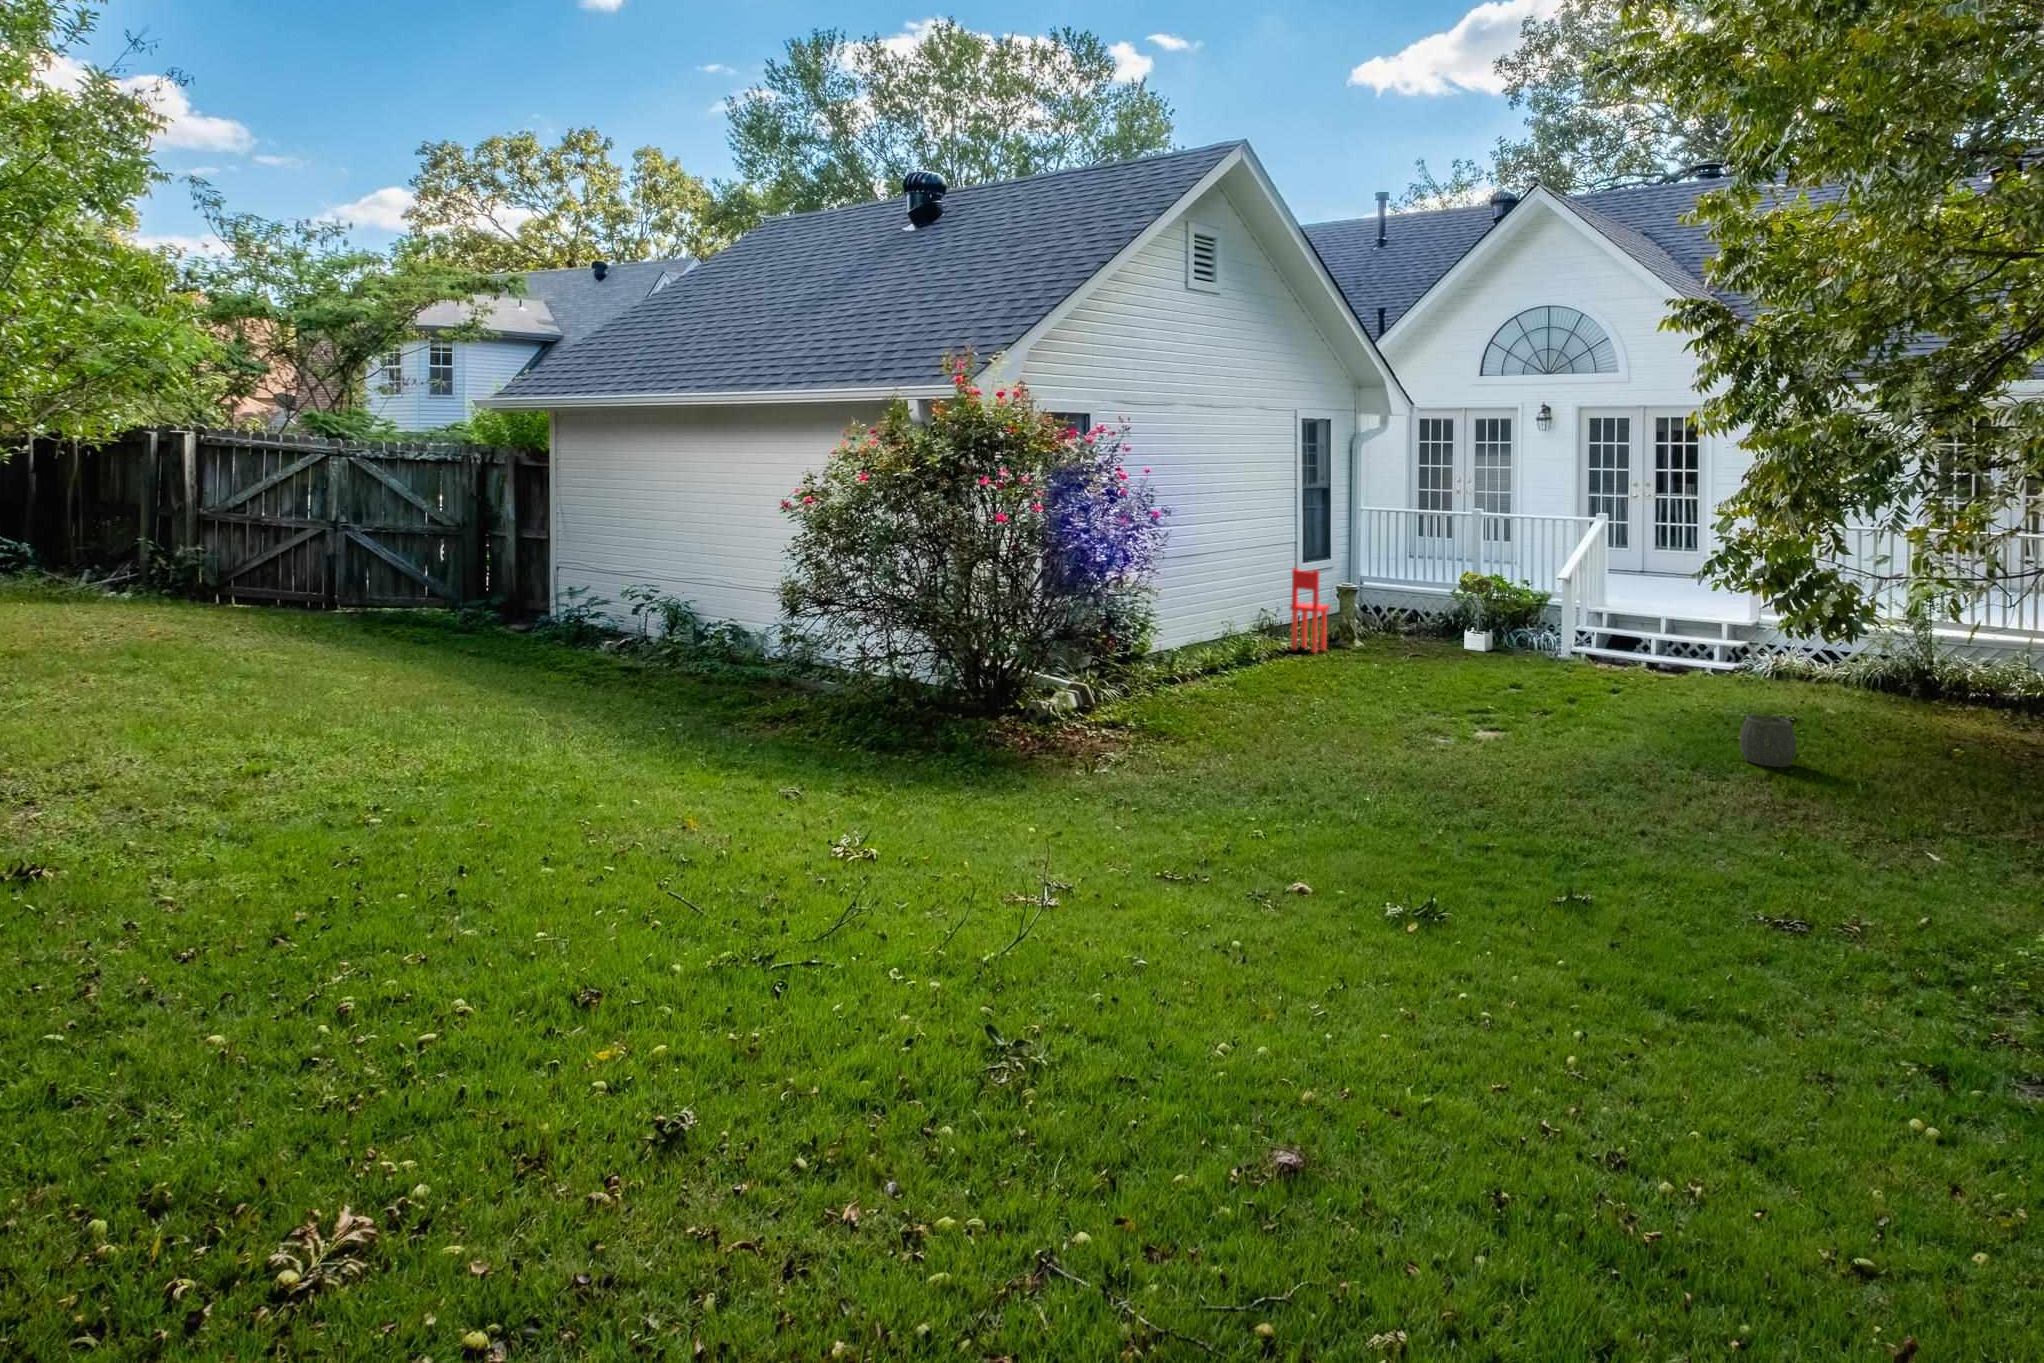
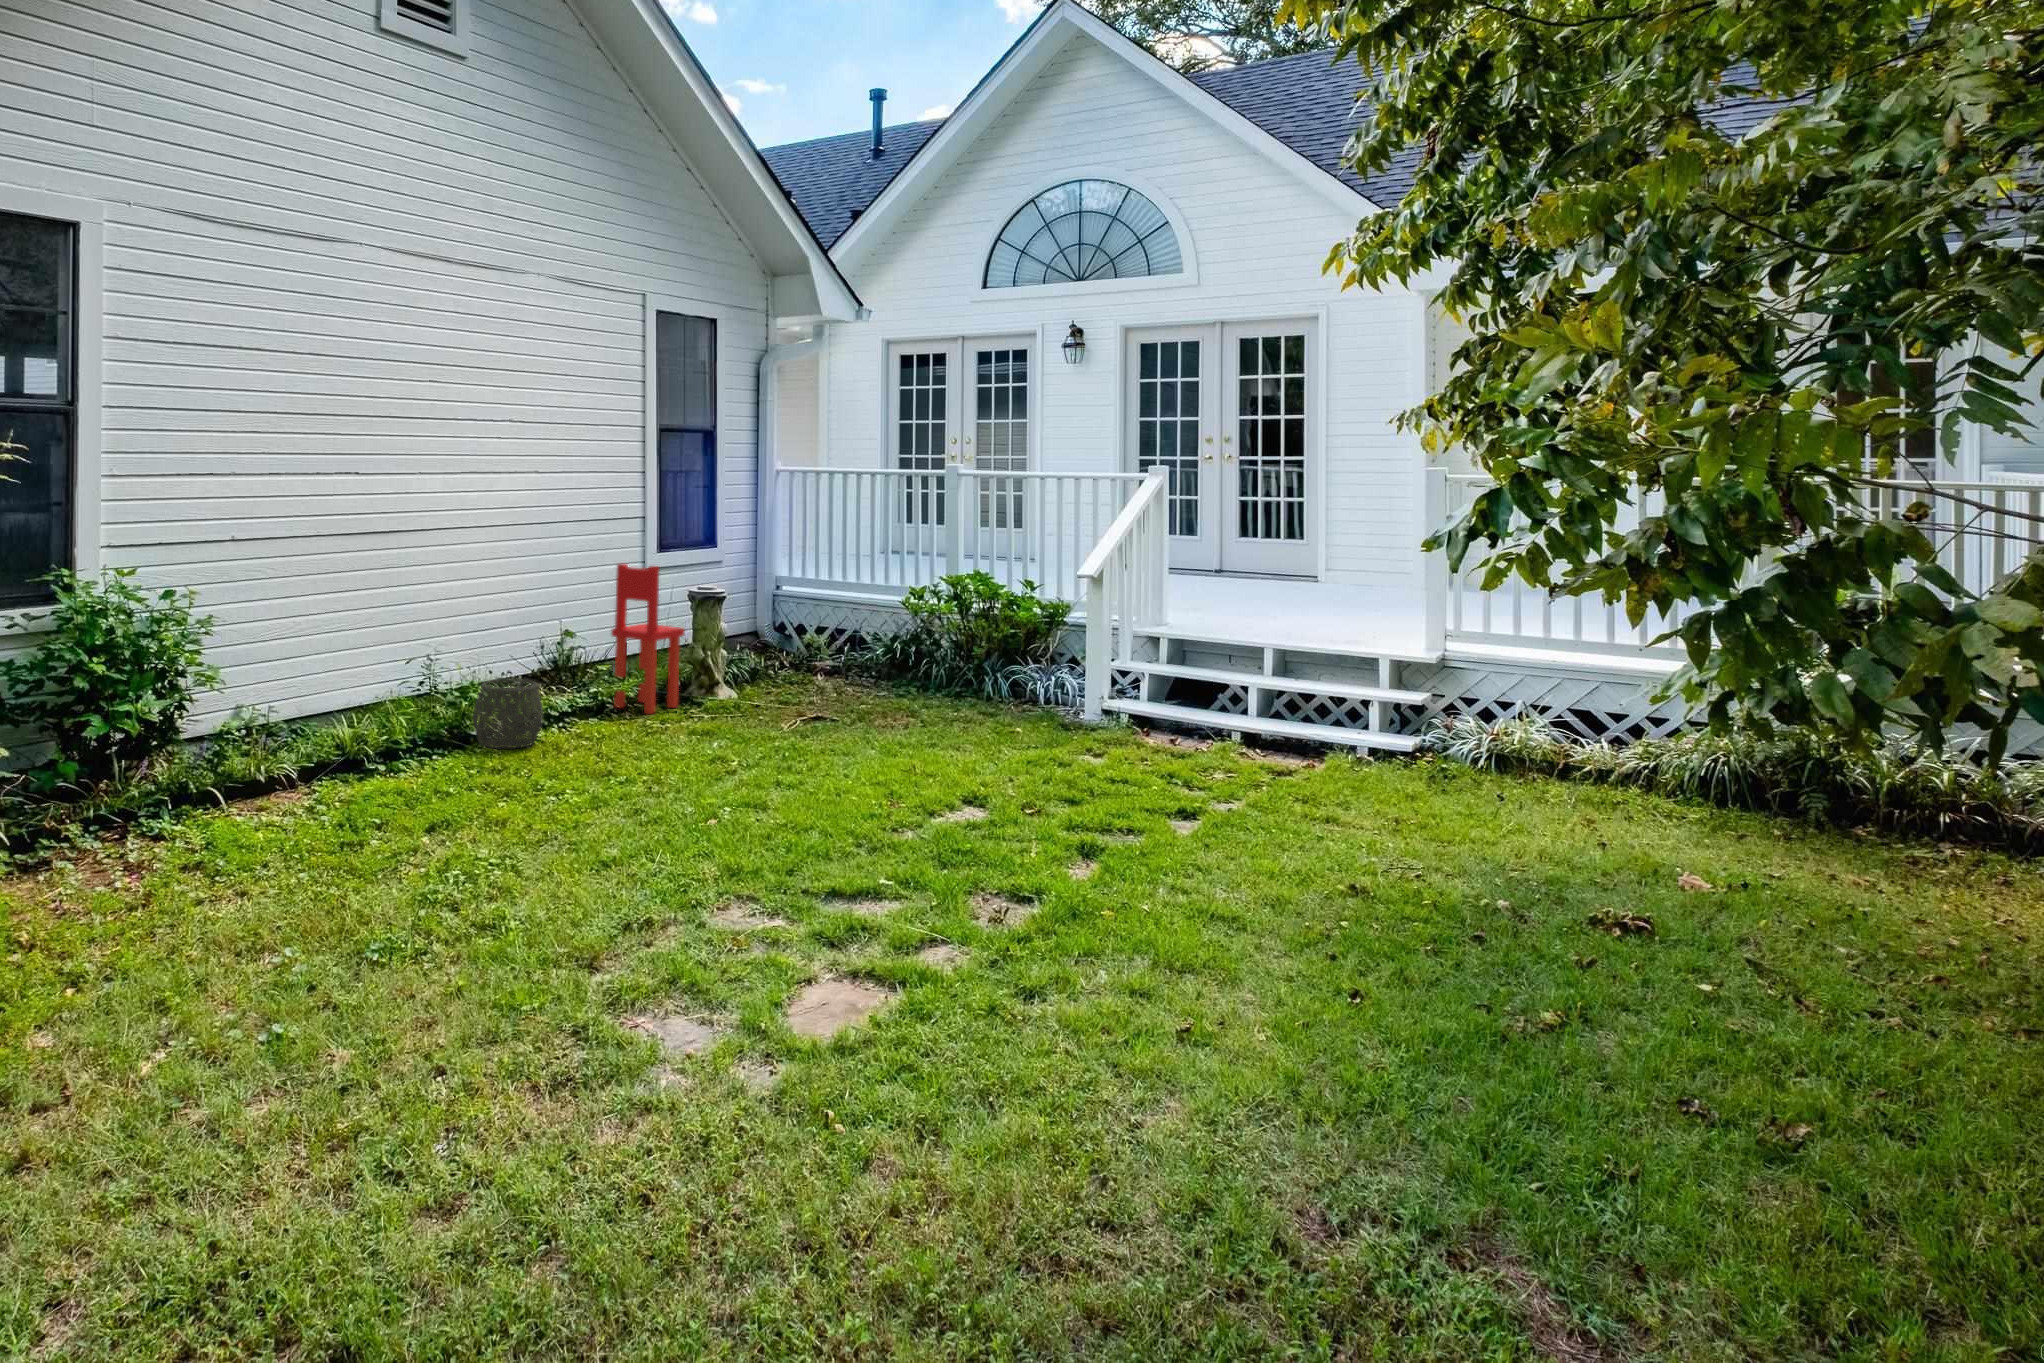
potted tree: present [1459,571,1492,651] -> none [921,568,976,706]
woven basket: present [1740,715,1796,767] -> present [473,678,543,749]

